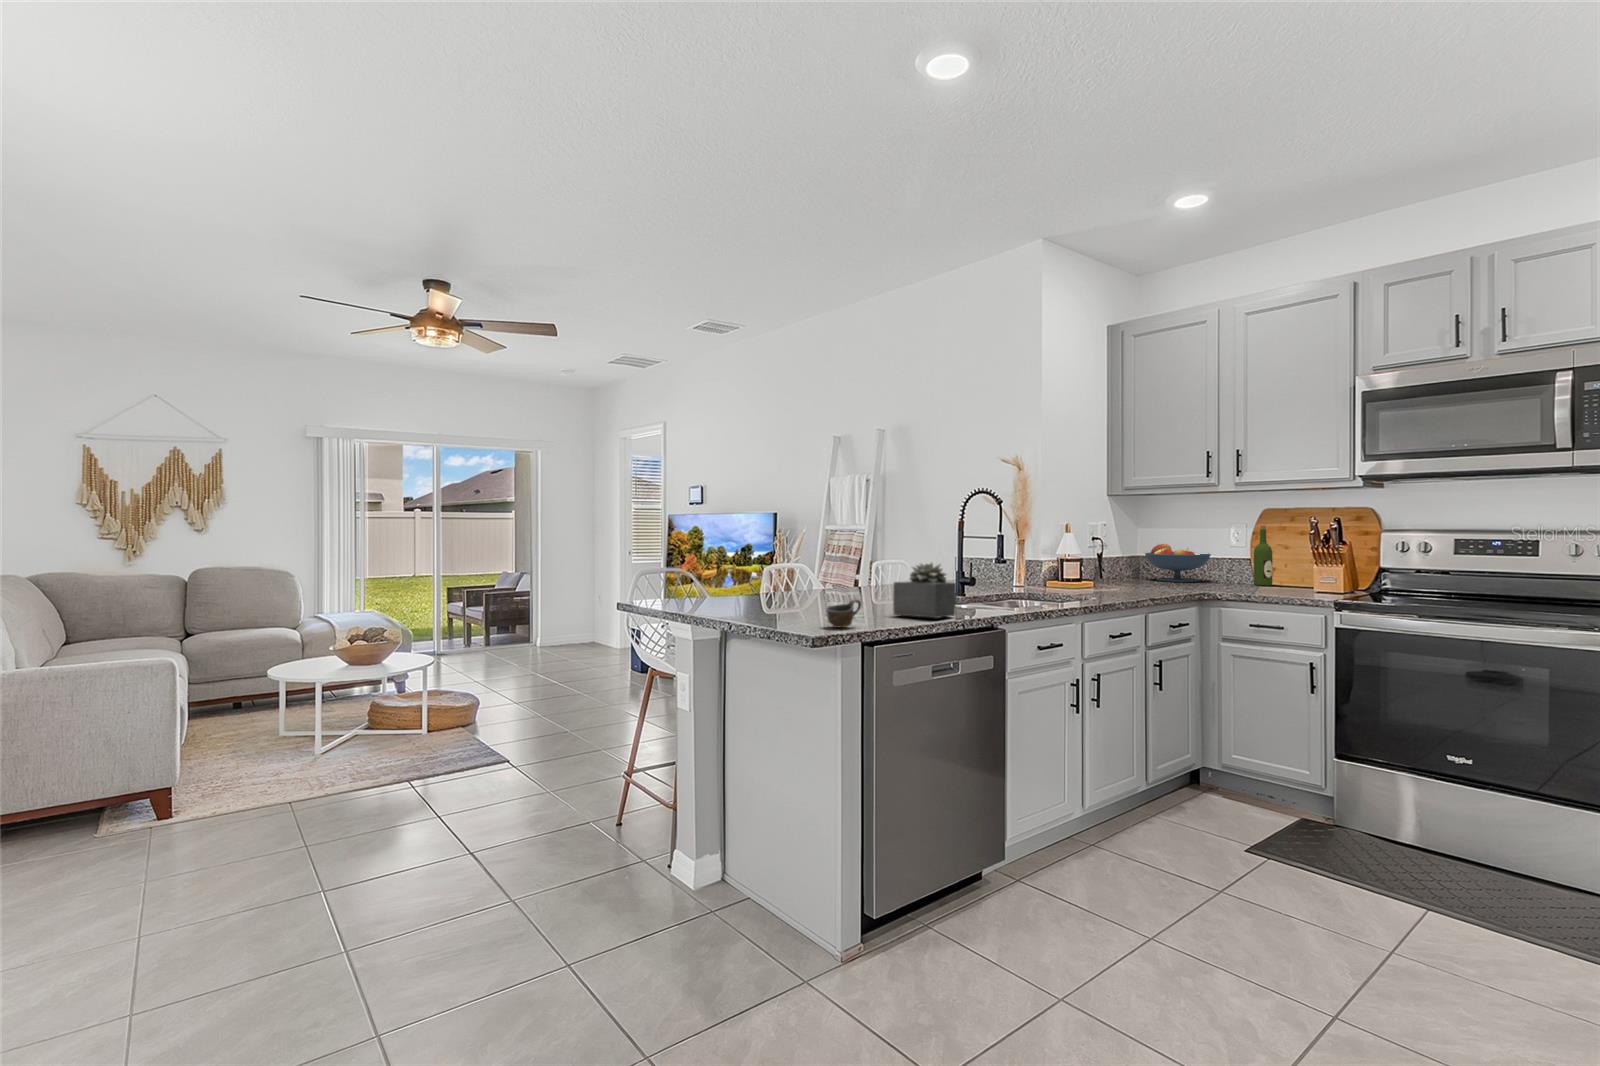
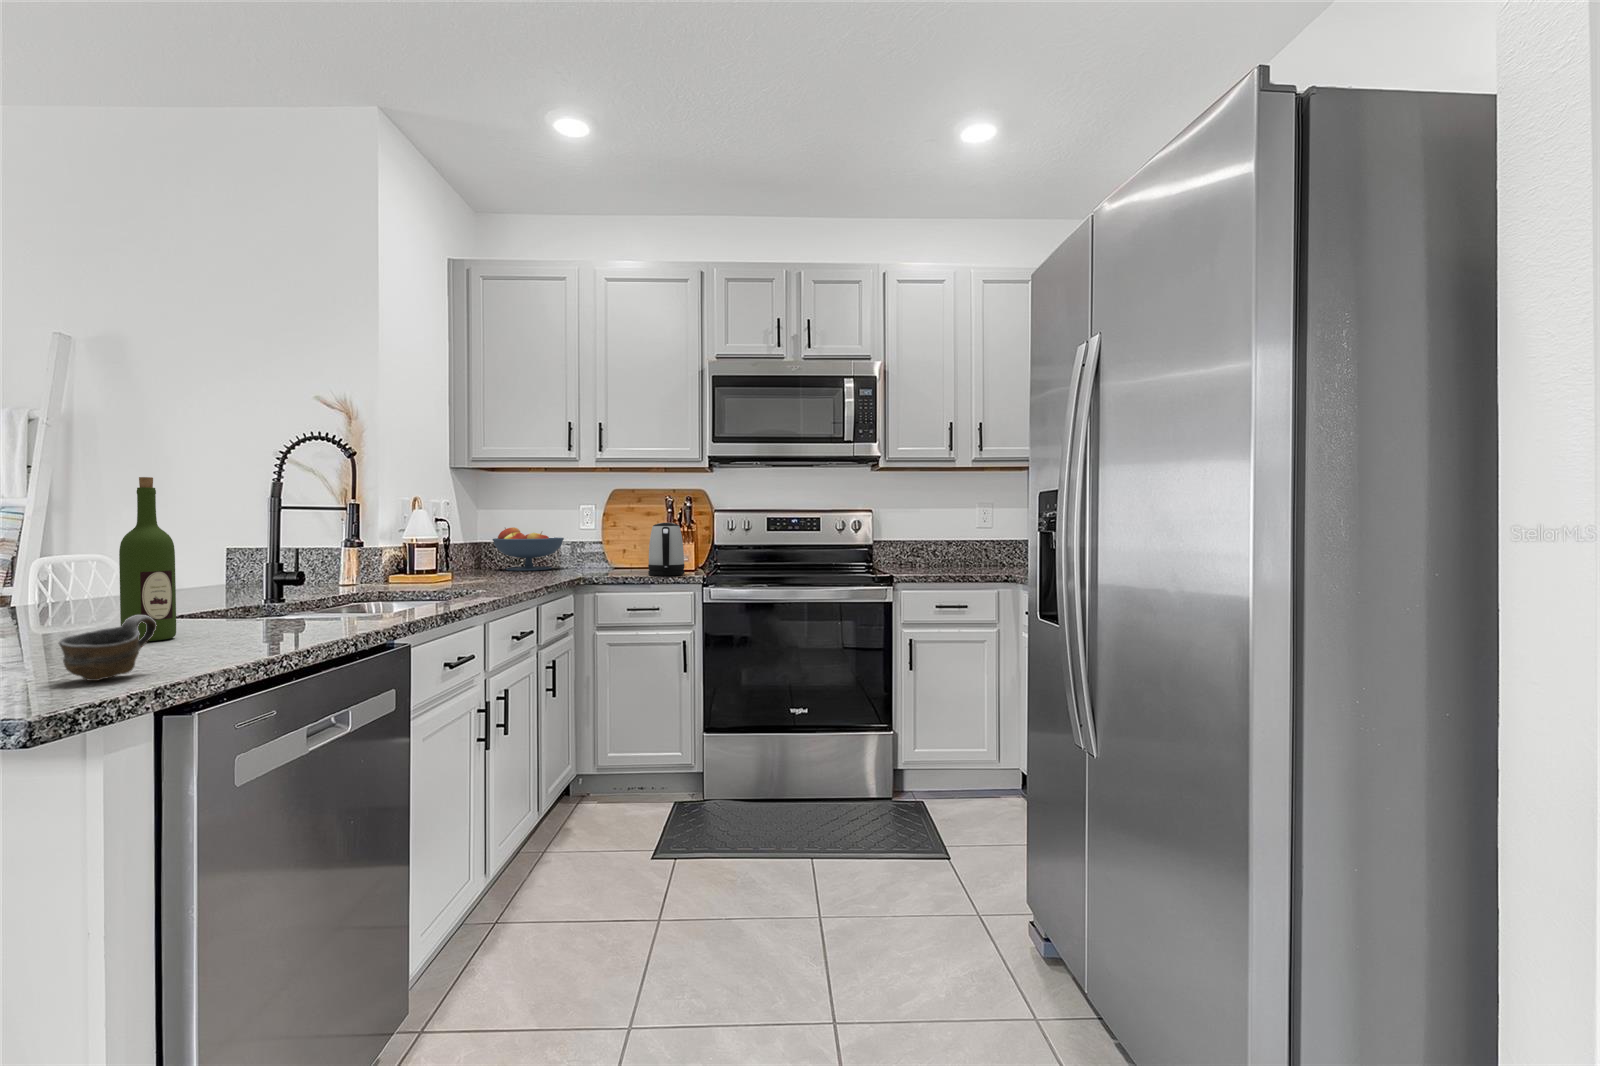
wine bottle: present [1254,526,1272,586] -> present [119,477,176,641]
kettle: none [1277,544,1319,597] -> present [648,523,685,576]
succulent plant: present [893,563,956,618] -> none [199,541,328,642]

